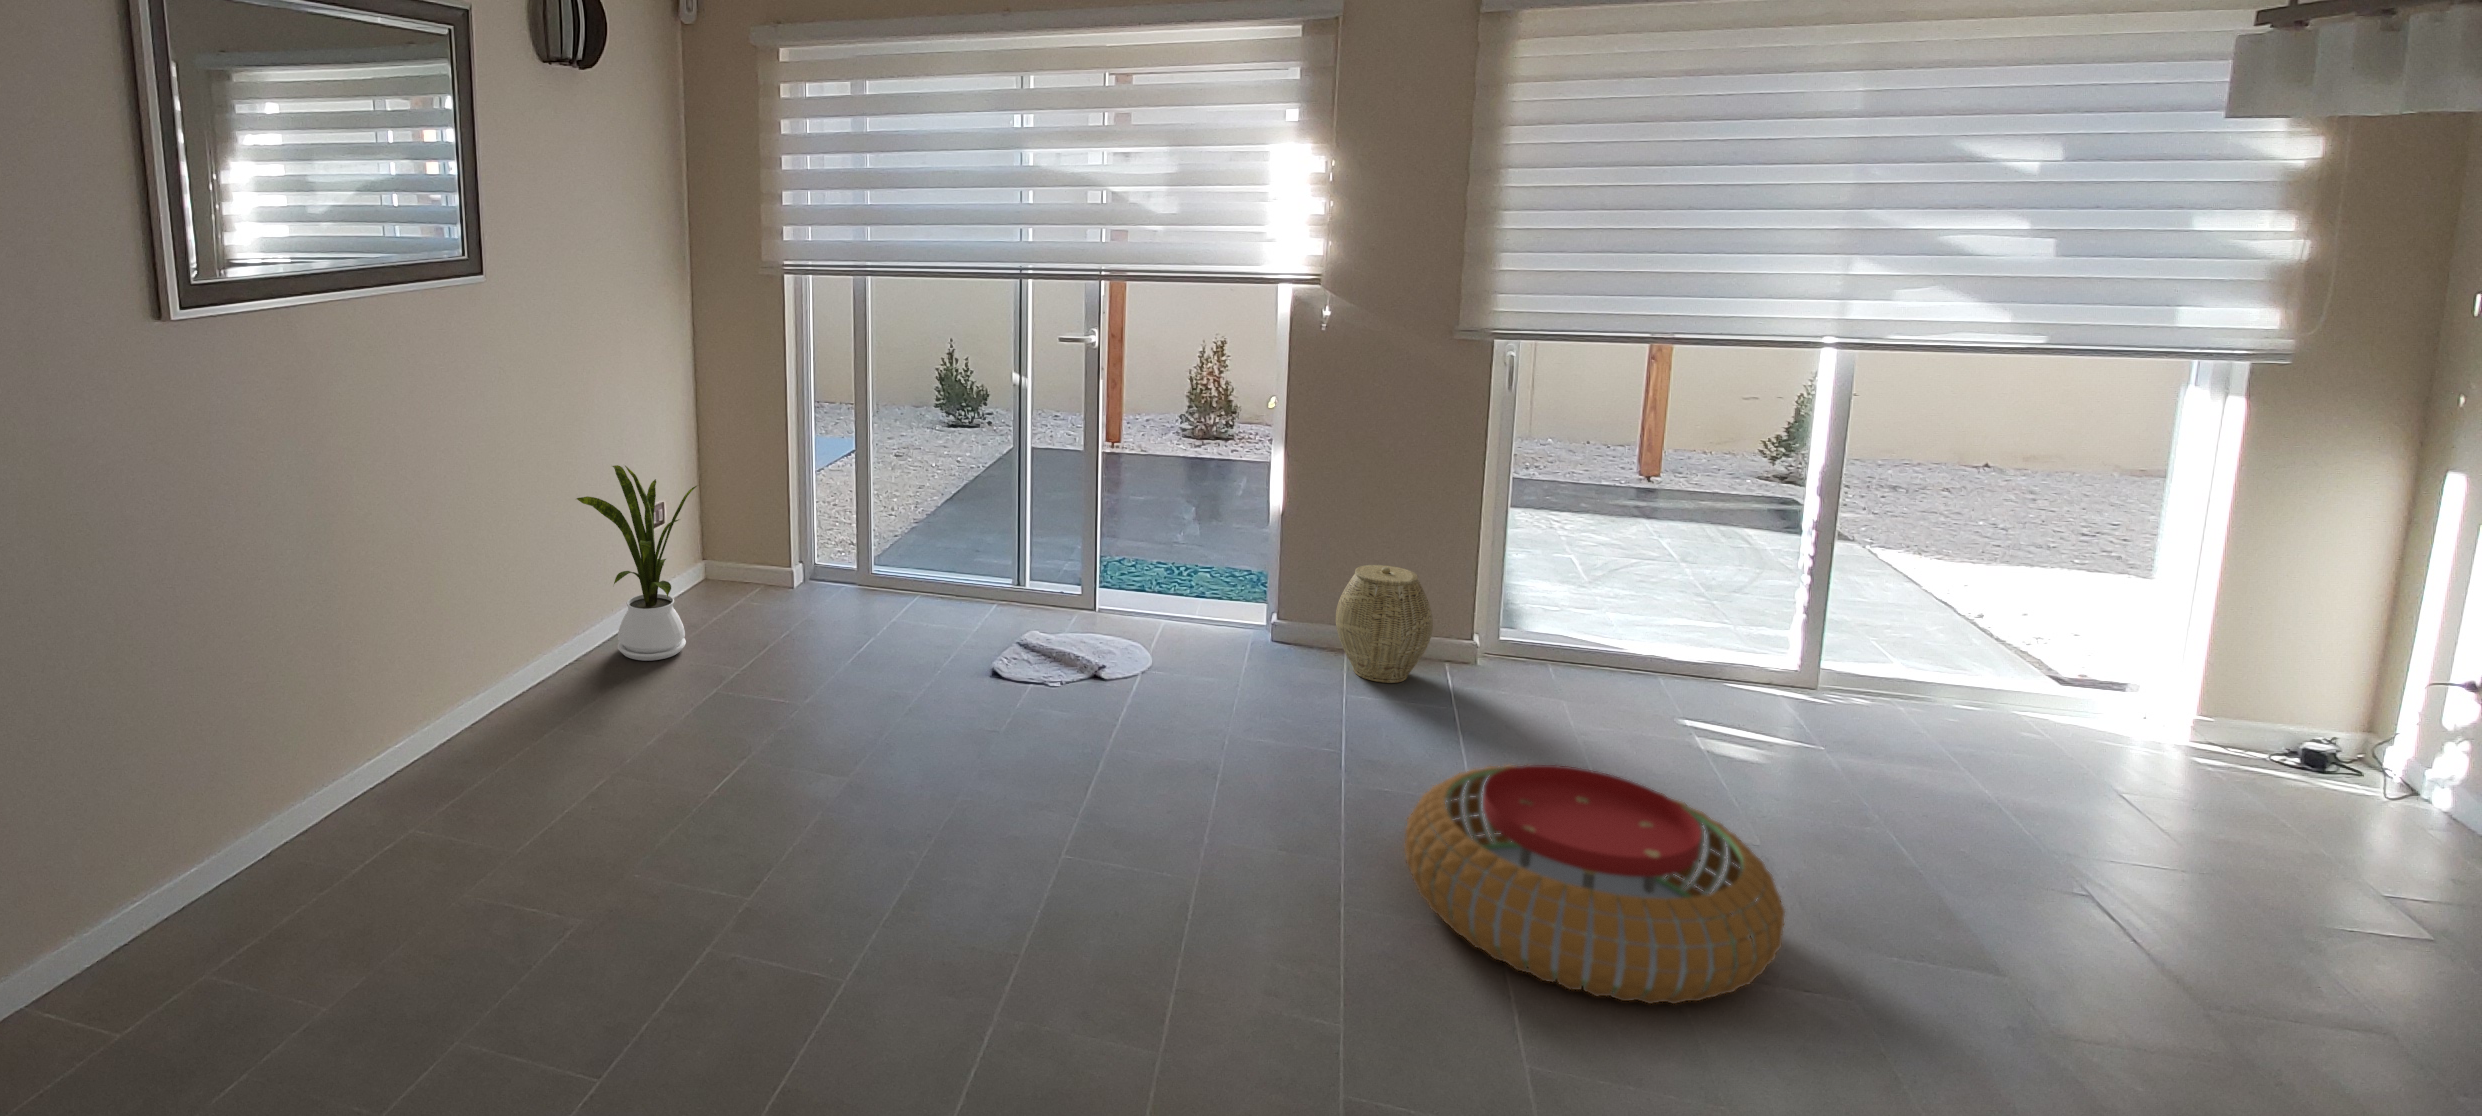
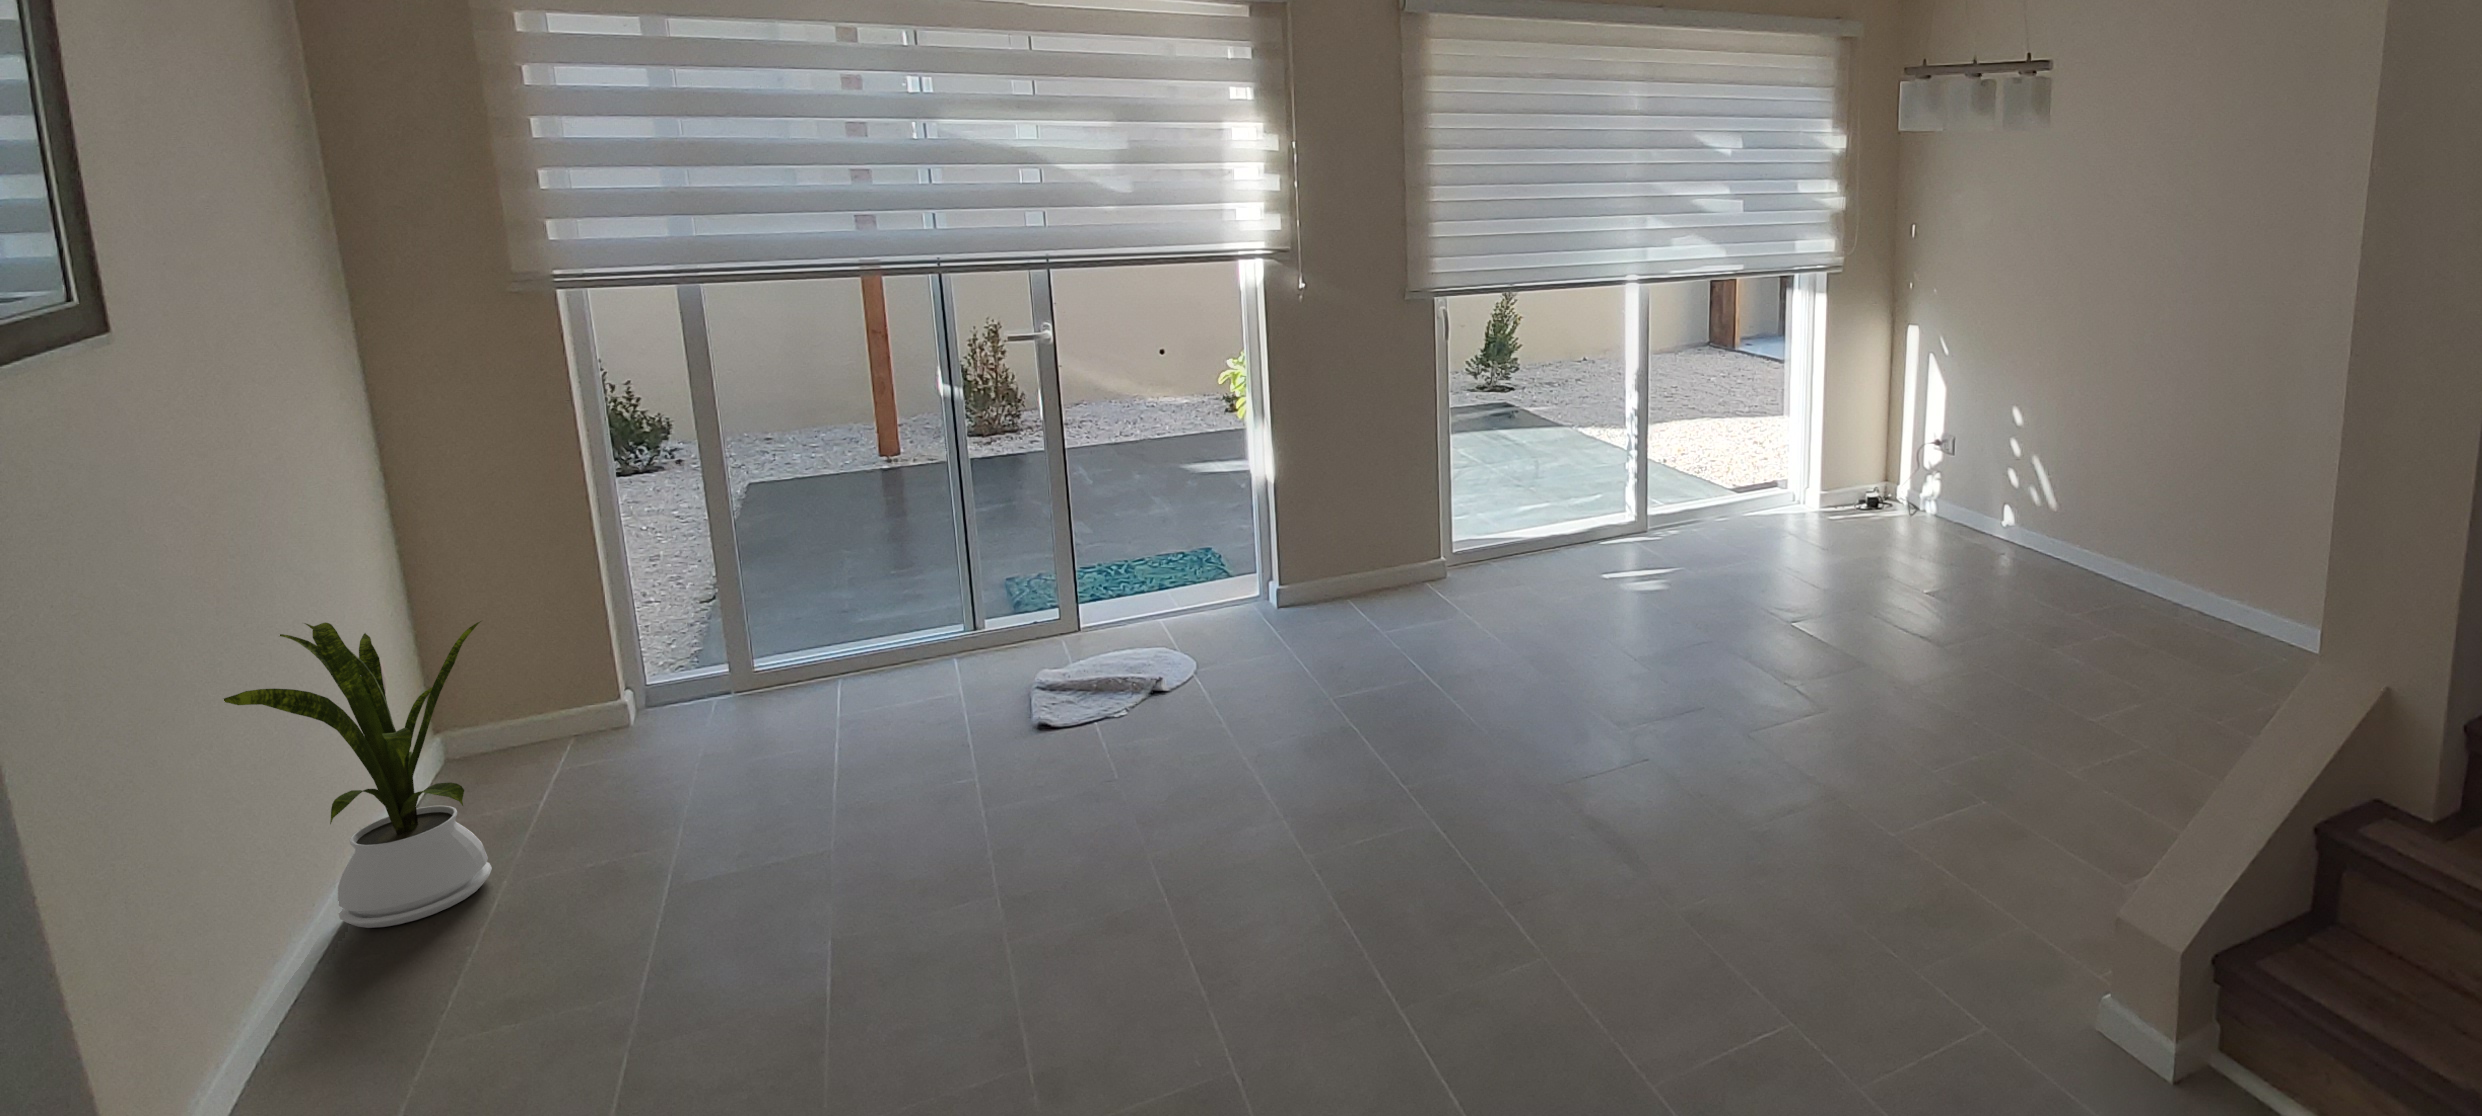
woven basket: present [1336,565,1433,683] -> none [1341,513,1425,620]
pouf: present [1404,765,1785,1004] -> none [1537,626,1802,800]

